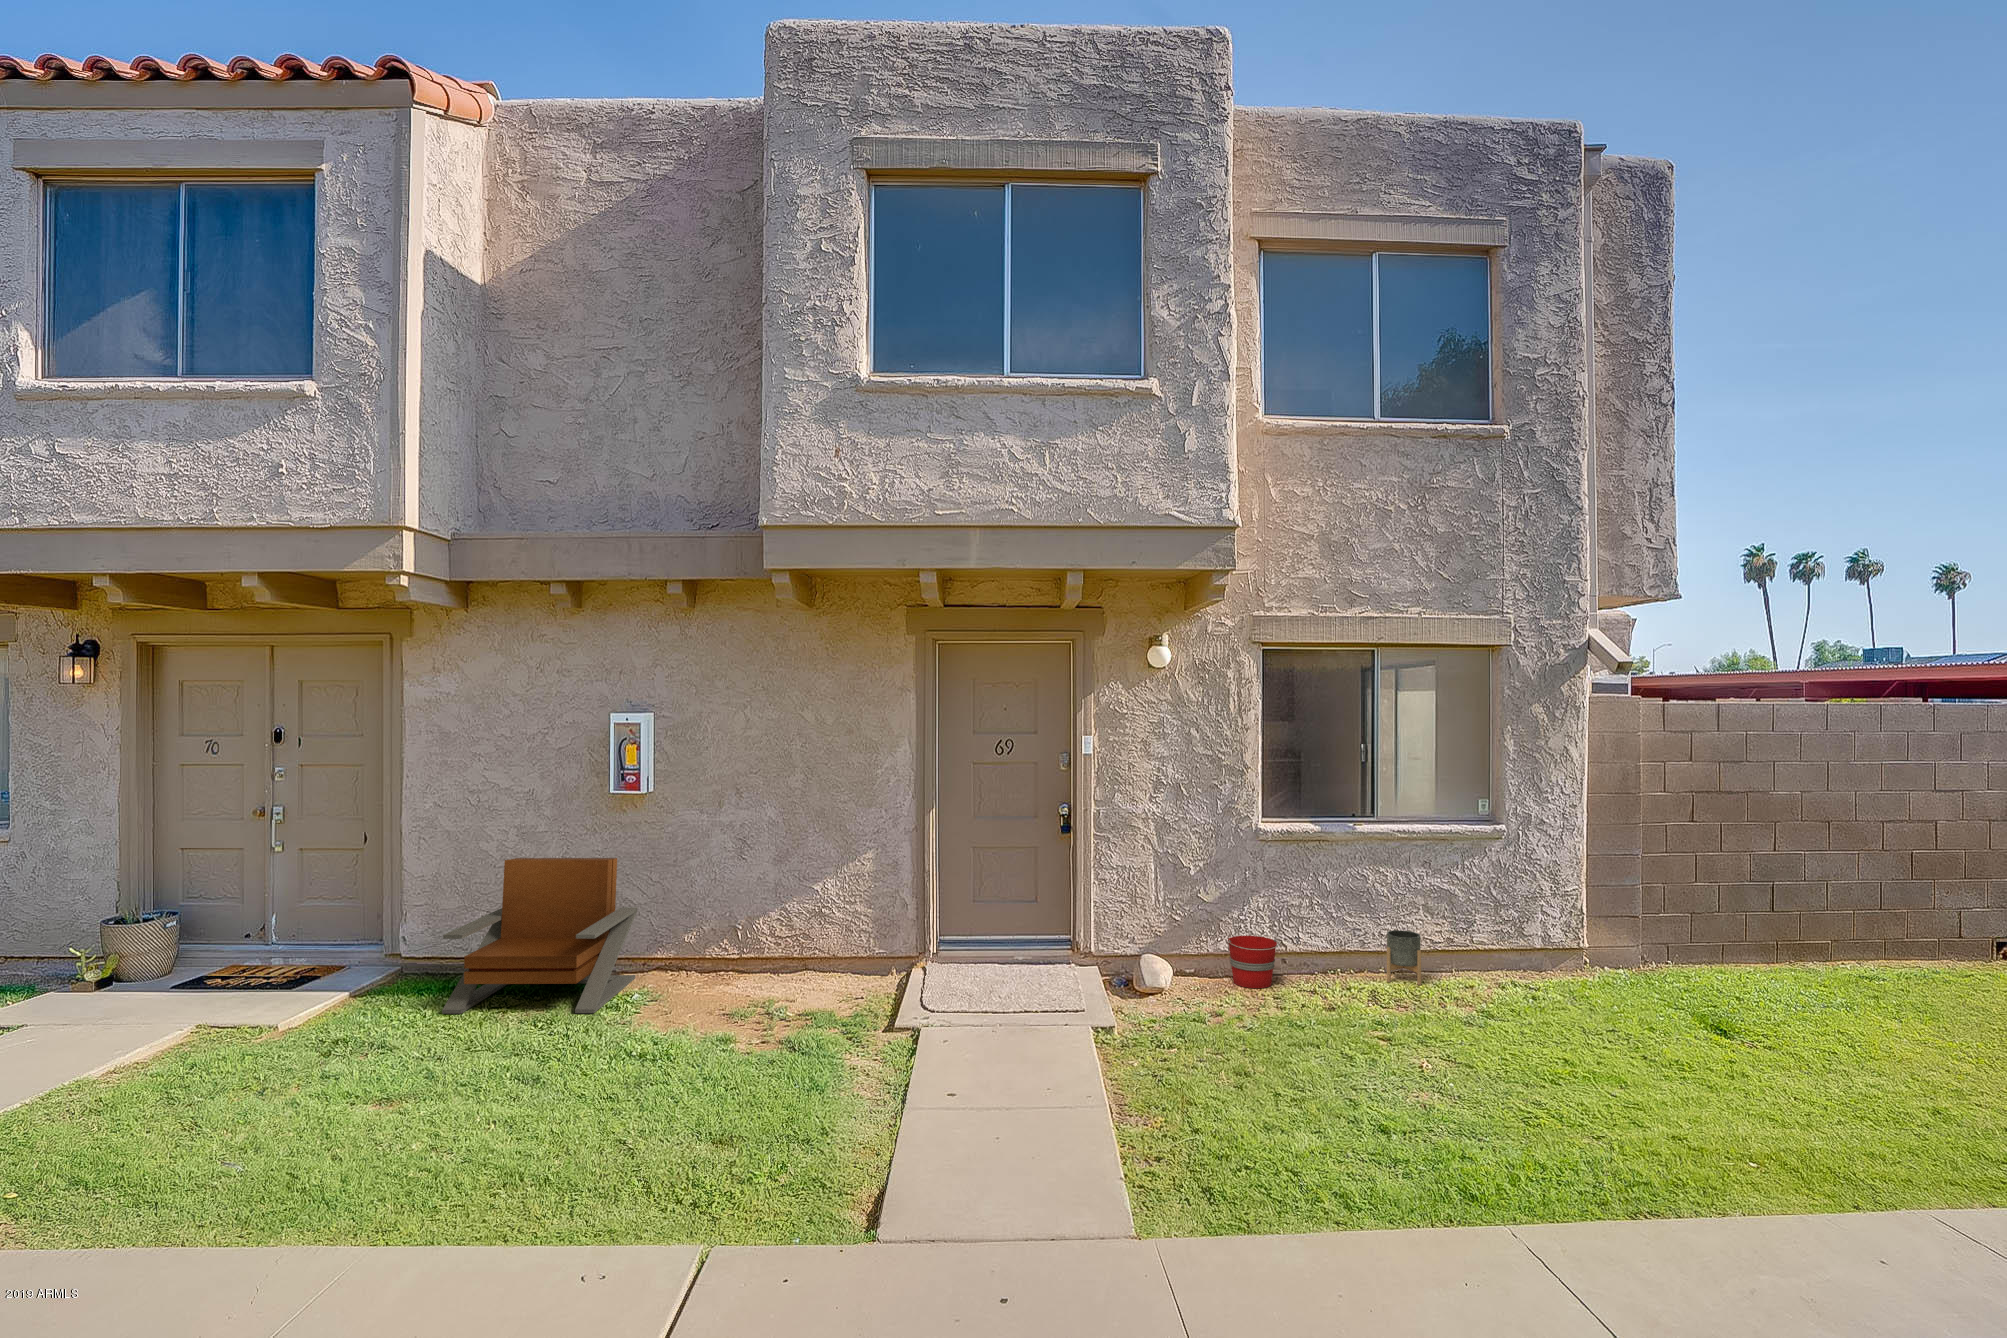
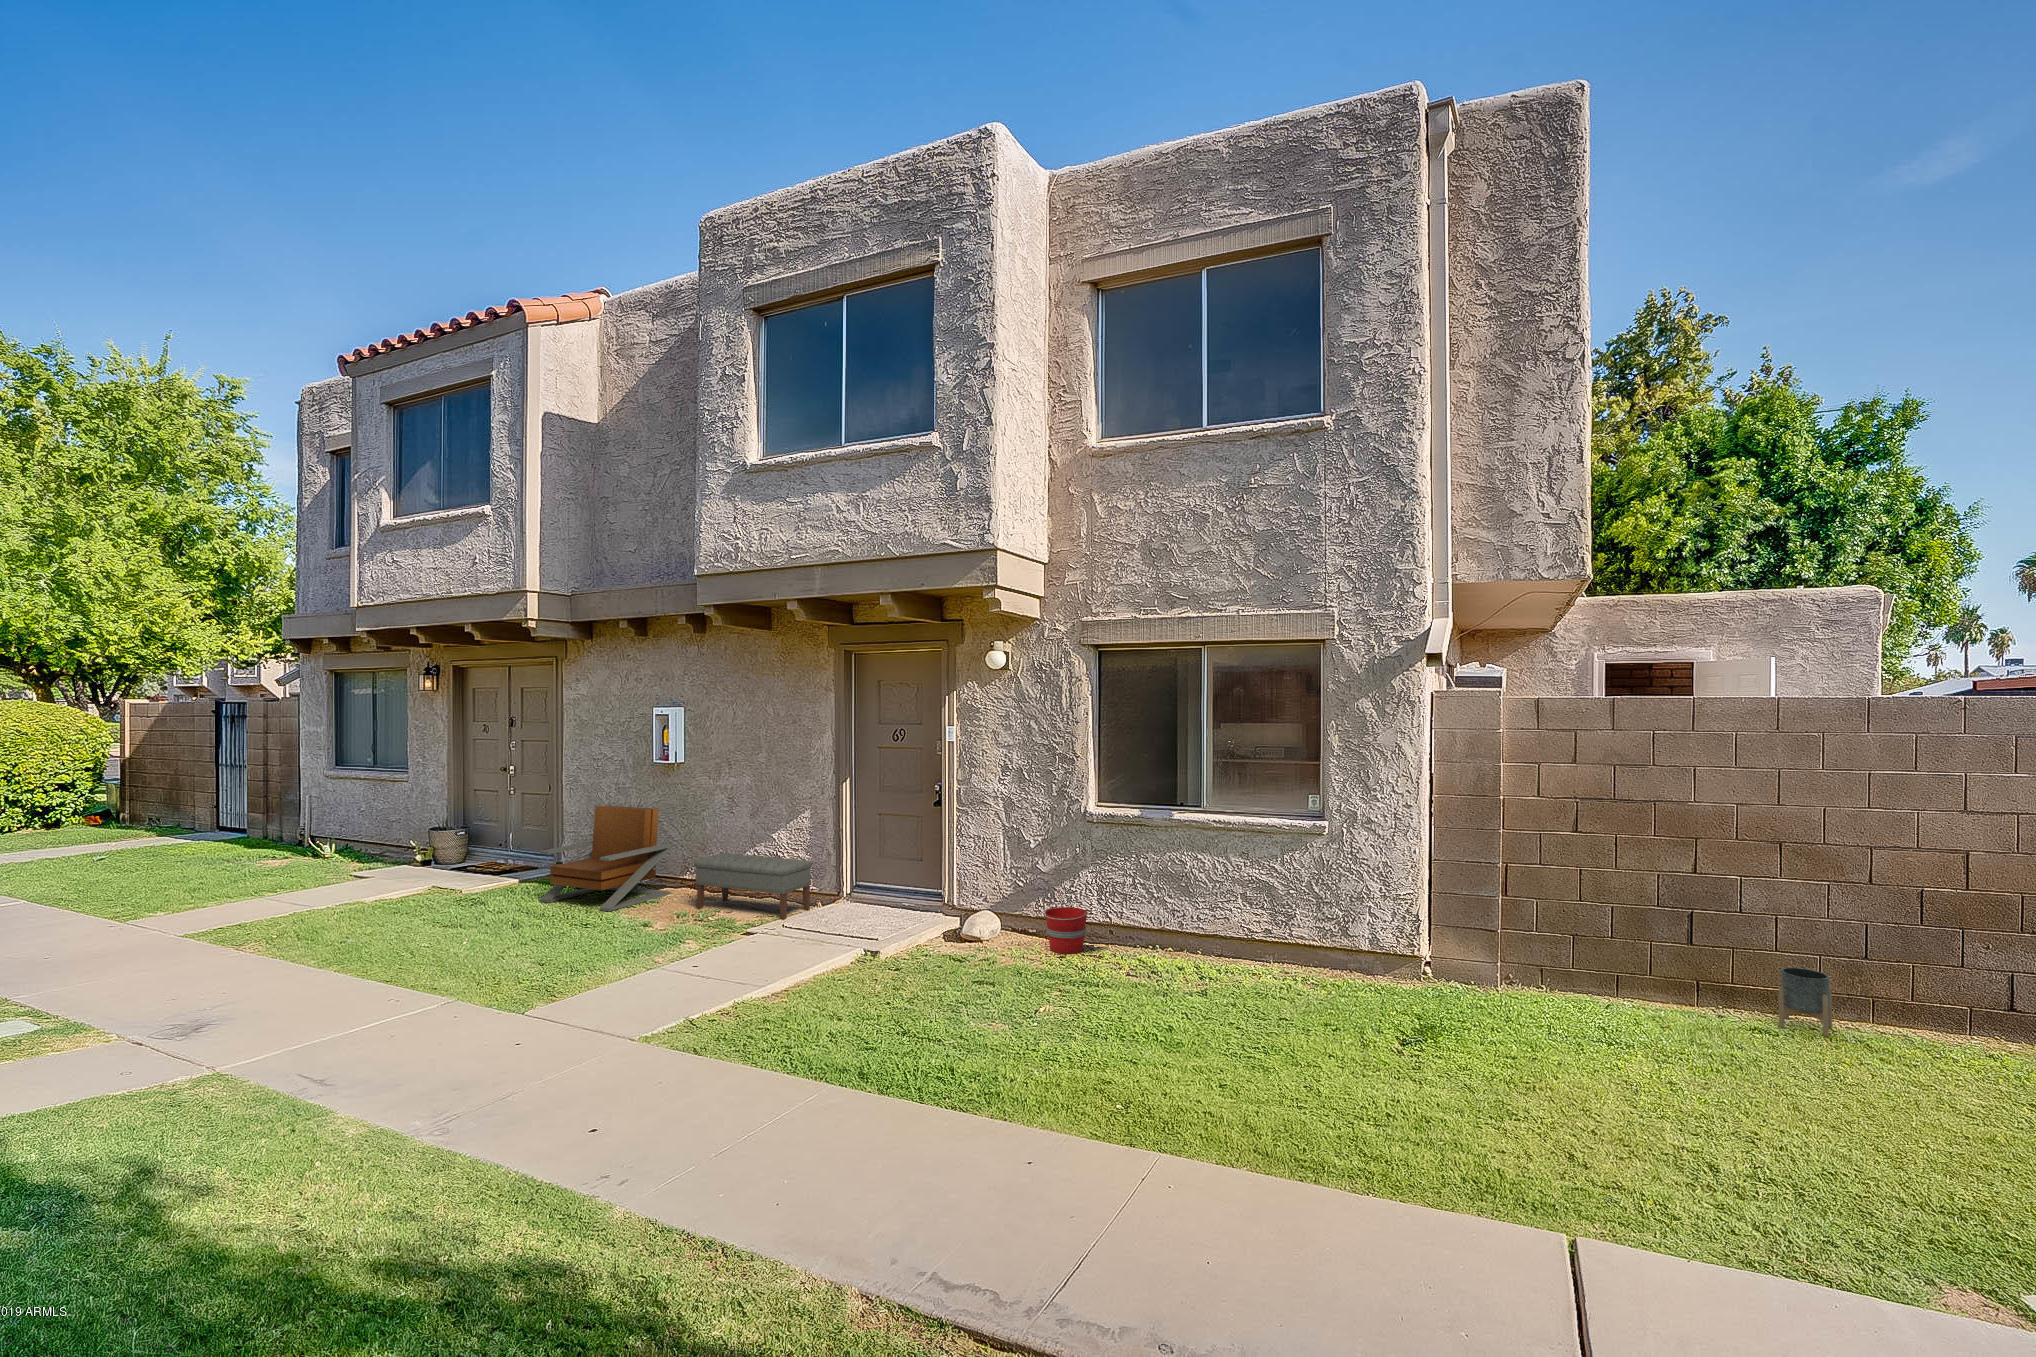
bench: none [718,911,879,993] -> present [694,853,812,919]
planter: present [1387,930,1421,985] -> present [1779,968,1832,1037]

